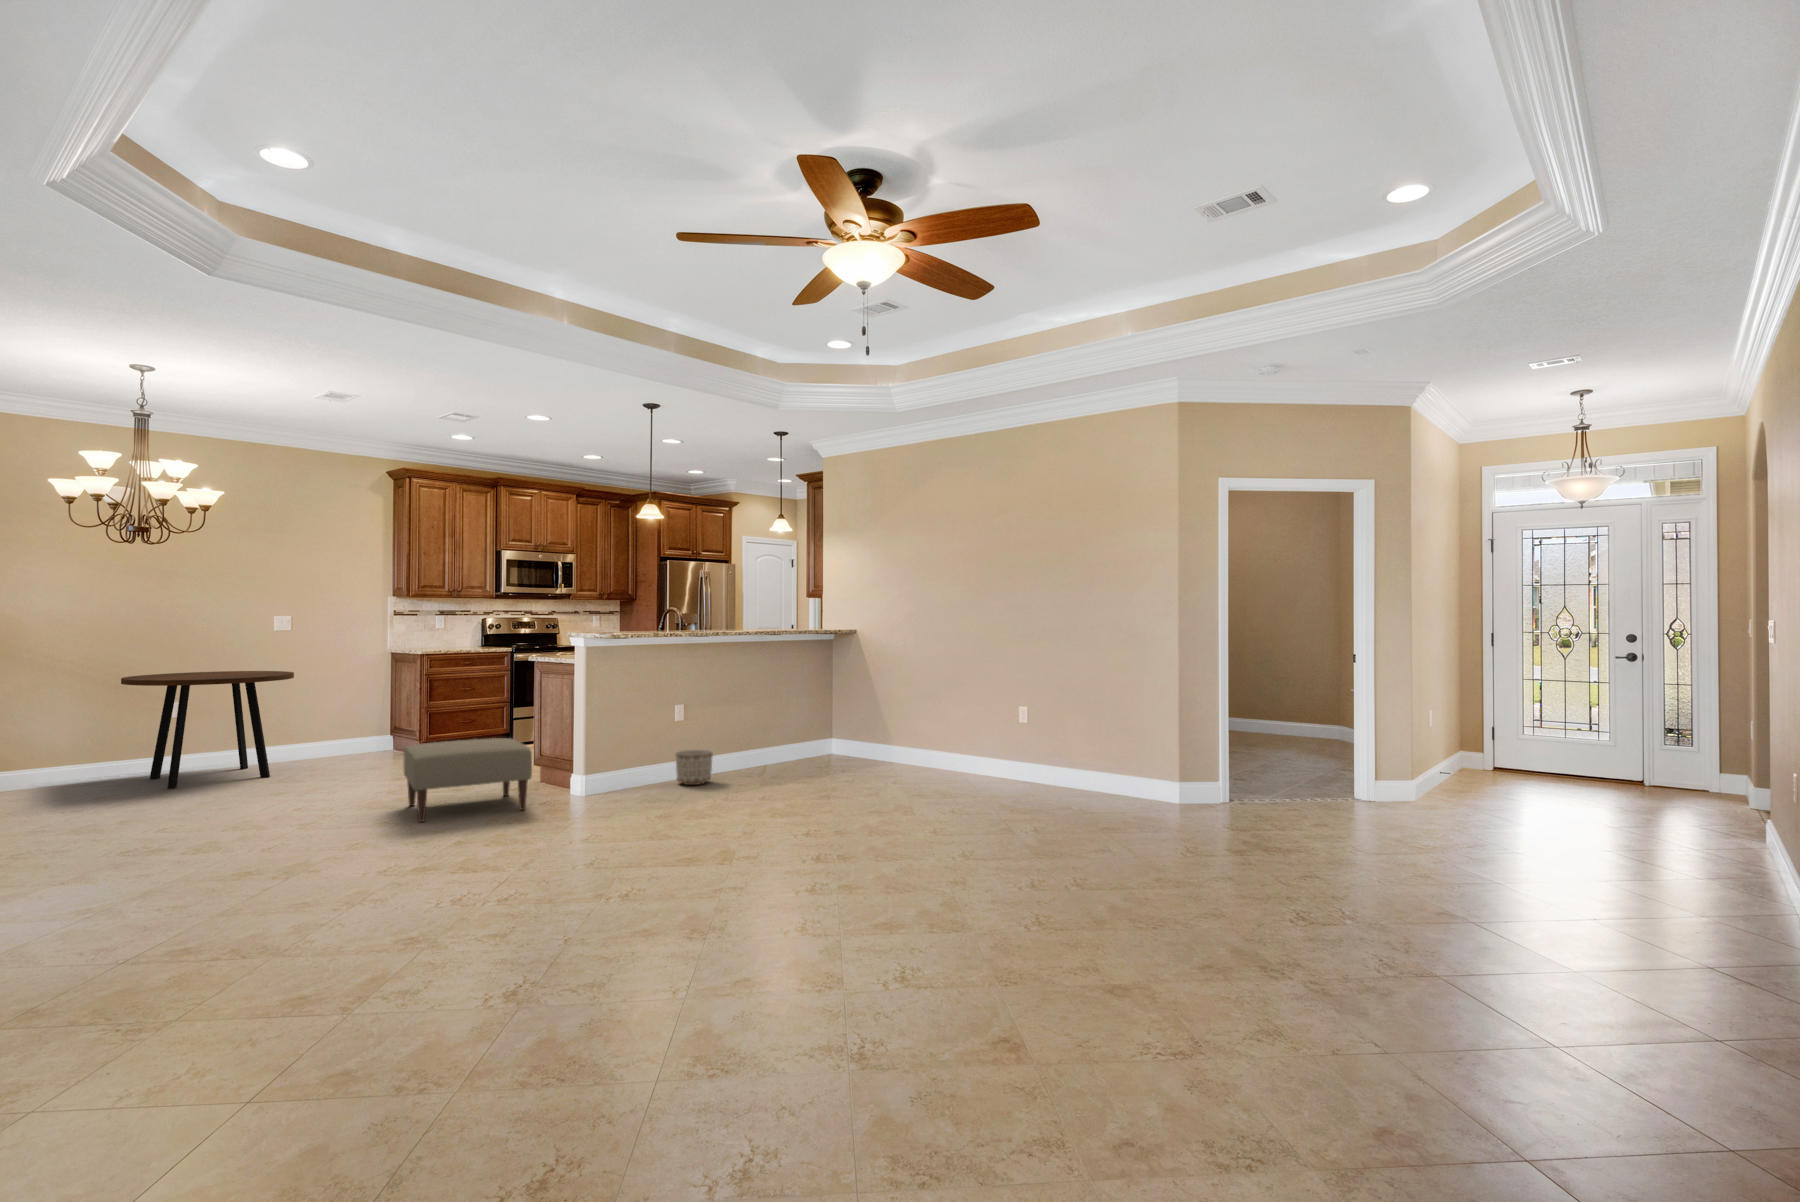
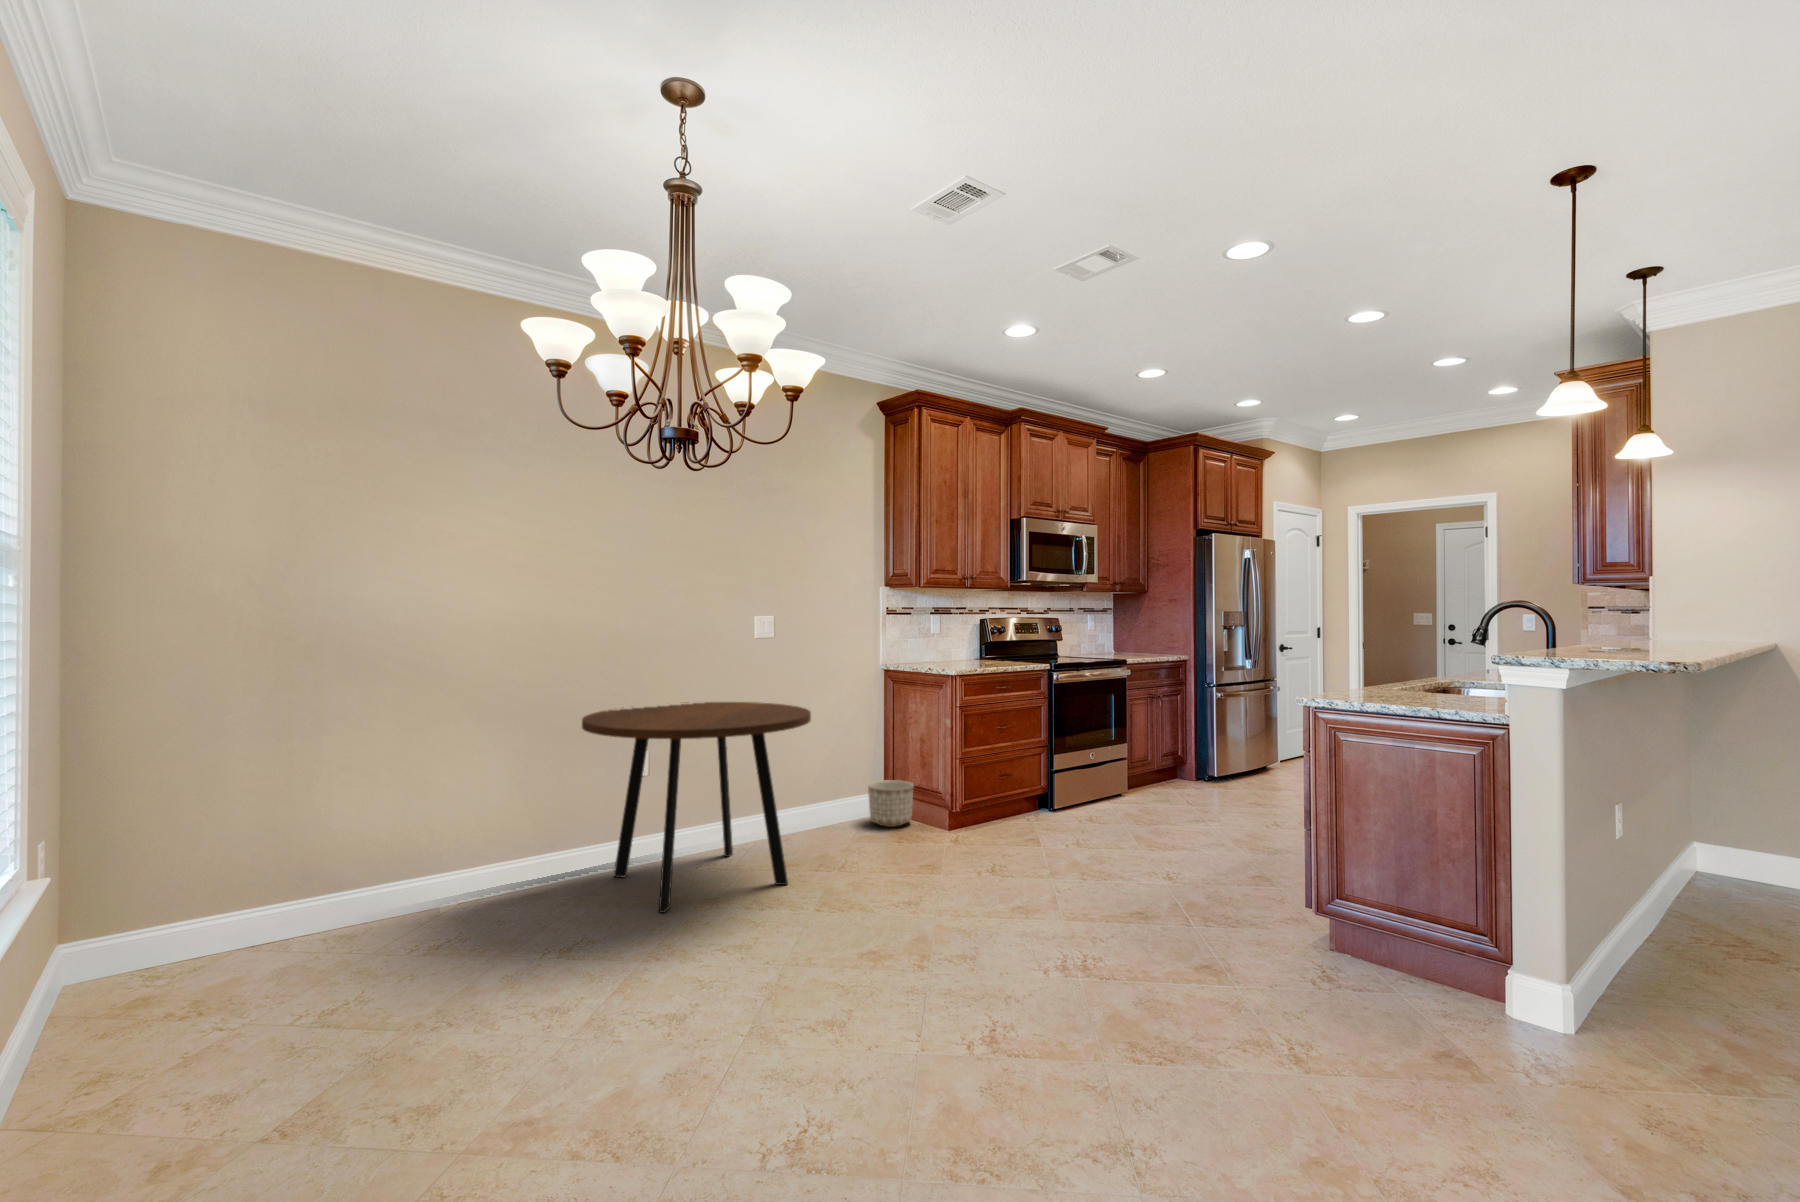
ottoman: present [404,738,532,822] -> none [1158,875,1518,1135]
planter: present [675,750,713,785] -> present [868,780,914,827]

